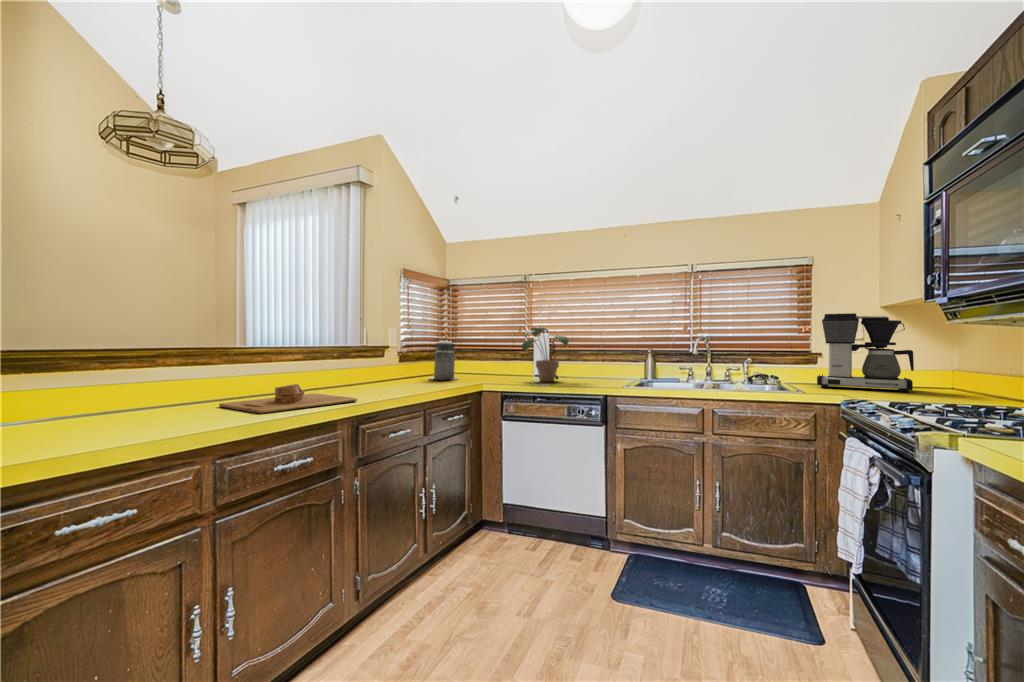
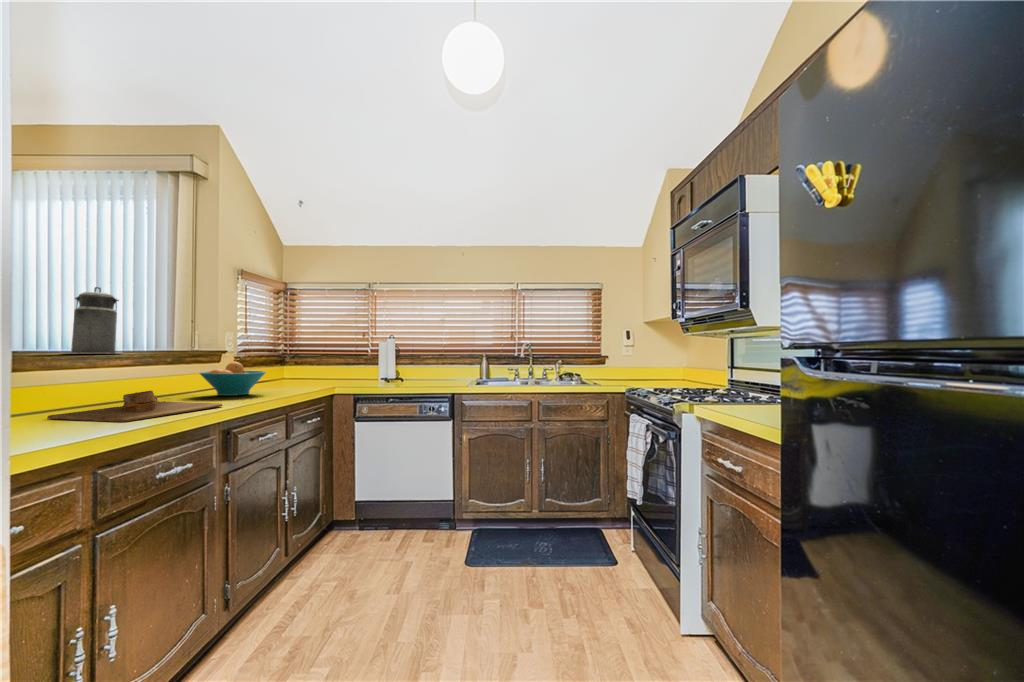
coffee maker: present [817,313,914,392] -> none [606,327,663,383]
potted plant: present [522,327,569,381] -> none [370,333,424,384]
canister: present [429,338,457,379] -> present [67,287,121,354]
fruit bowl: none [357,357,413,389] -> present [200,362,266,396]

